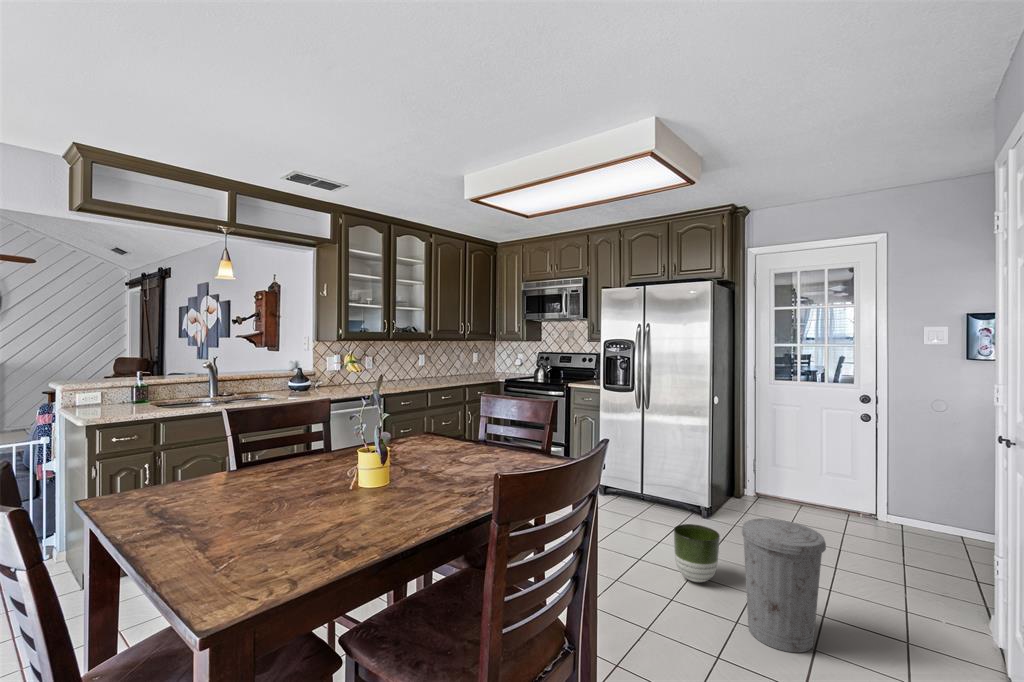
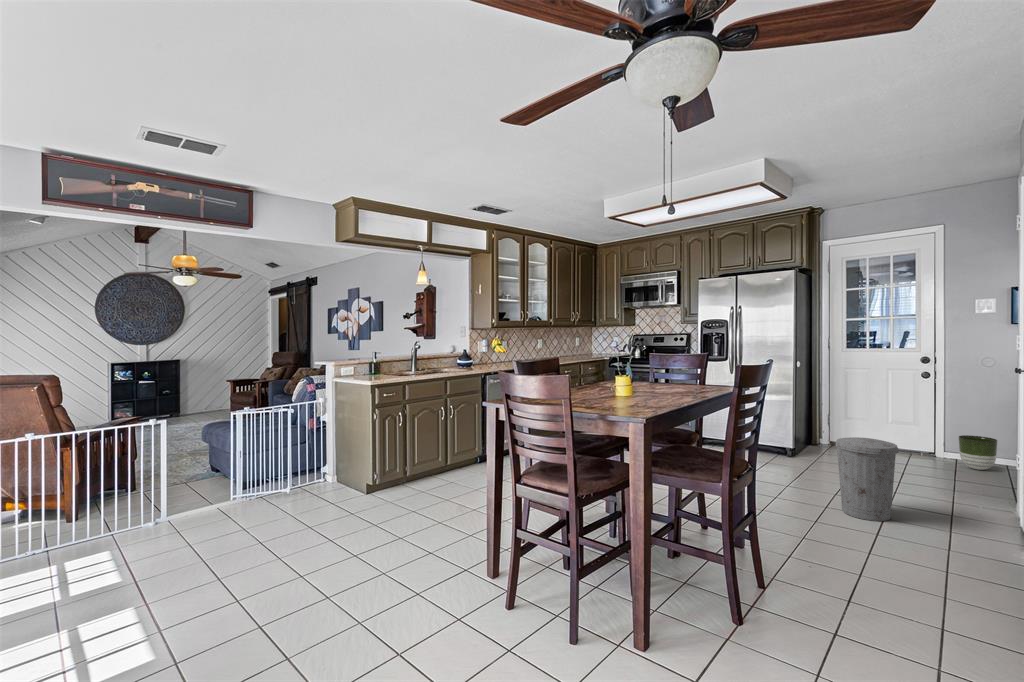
planter: present [674,524,720,582] -> present [959,435,997,470]

